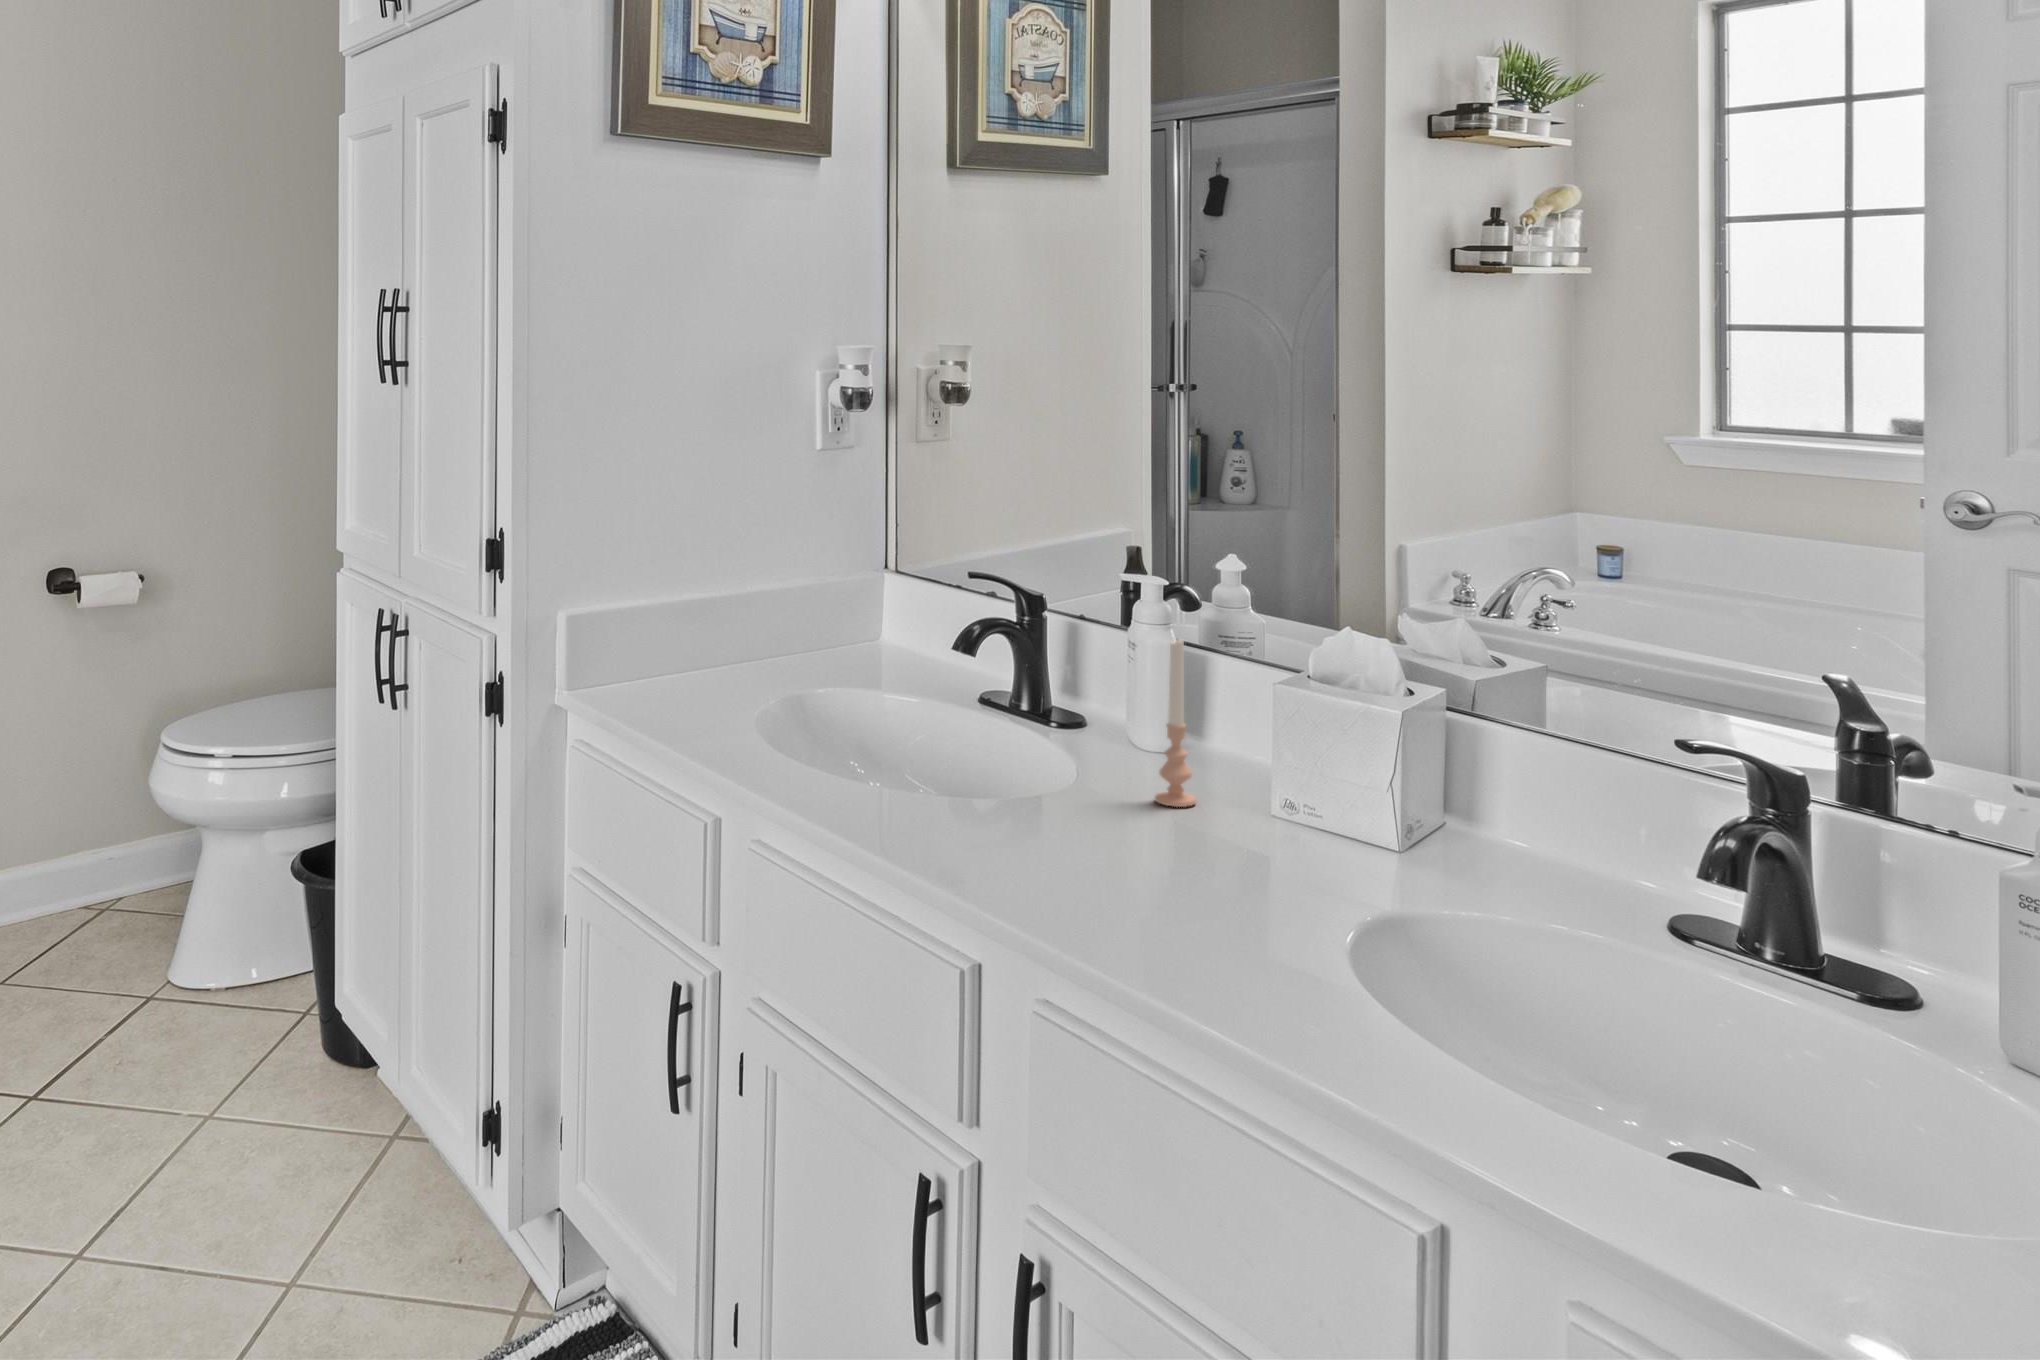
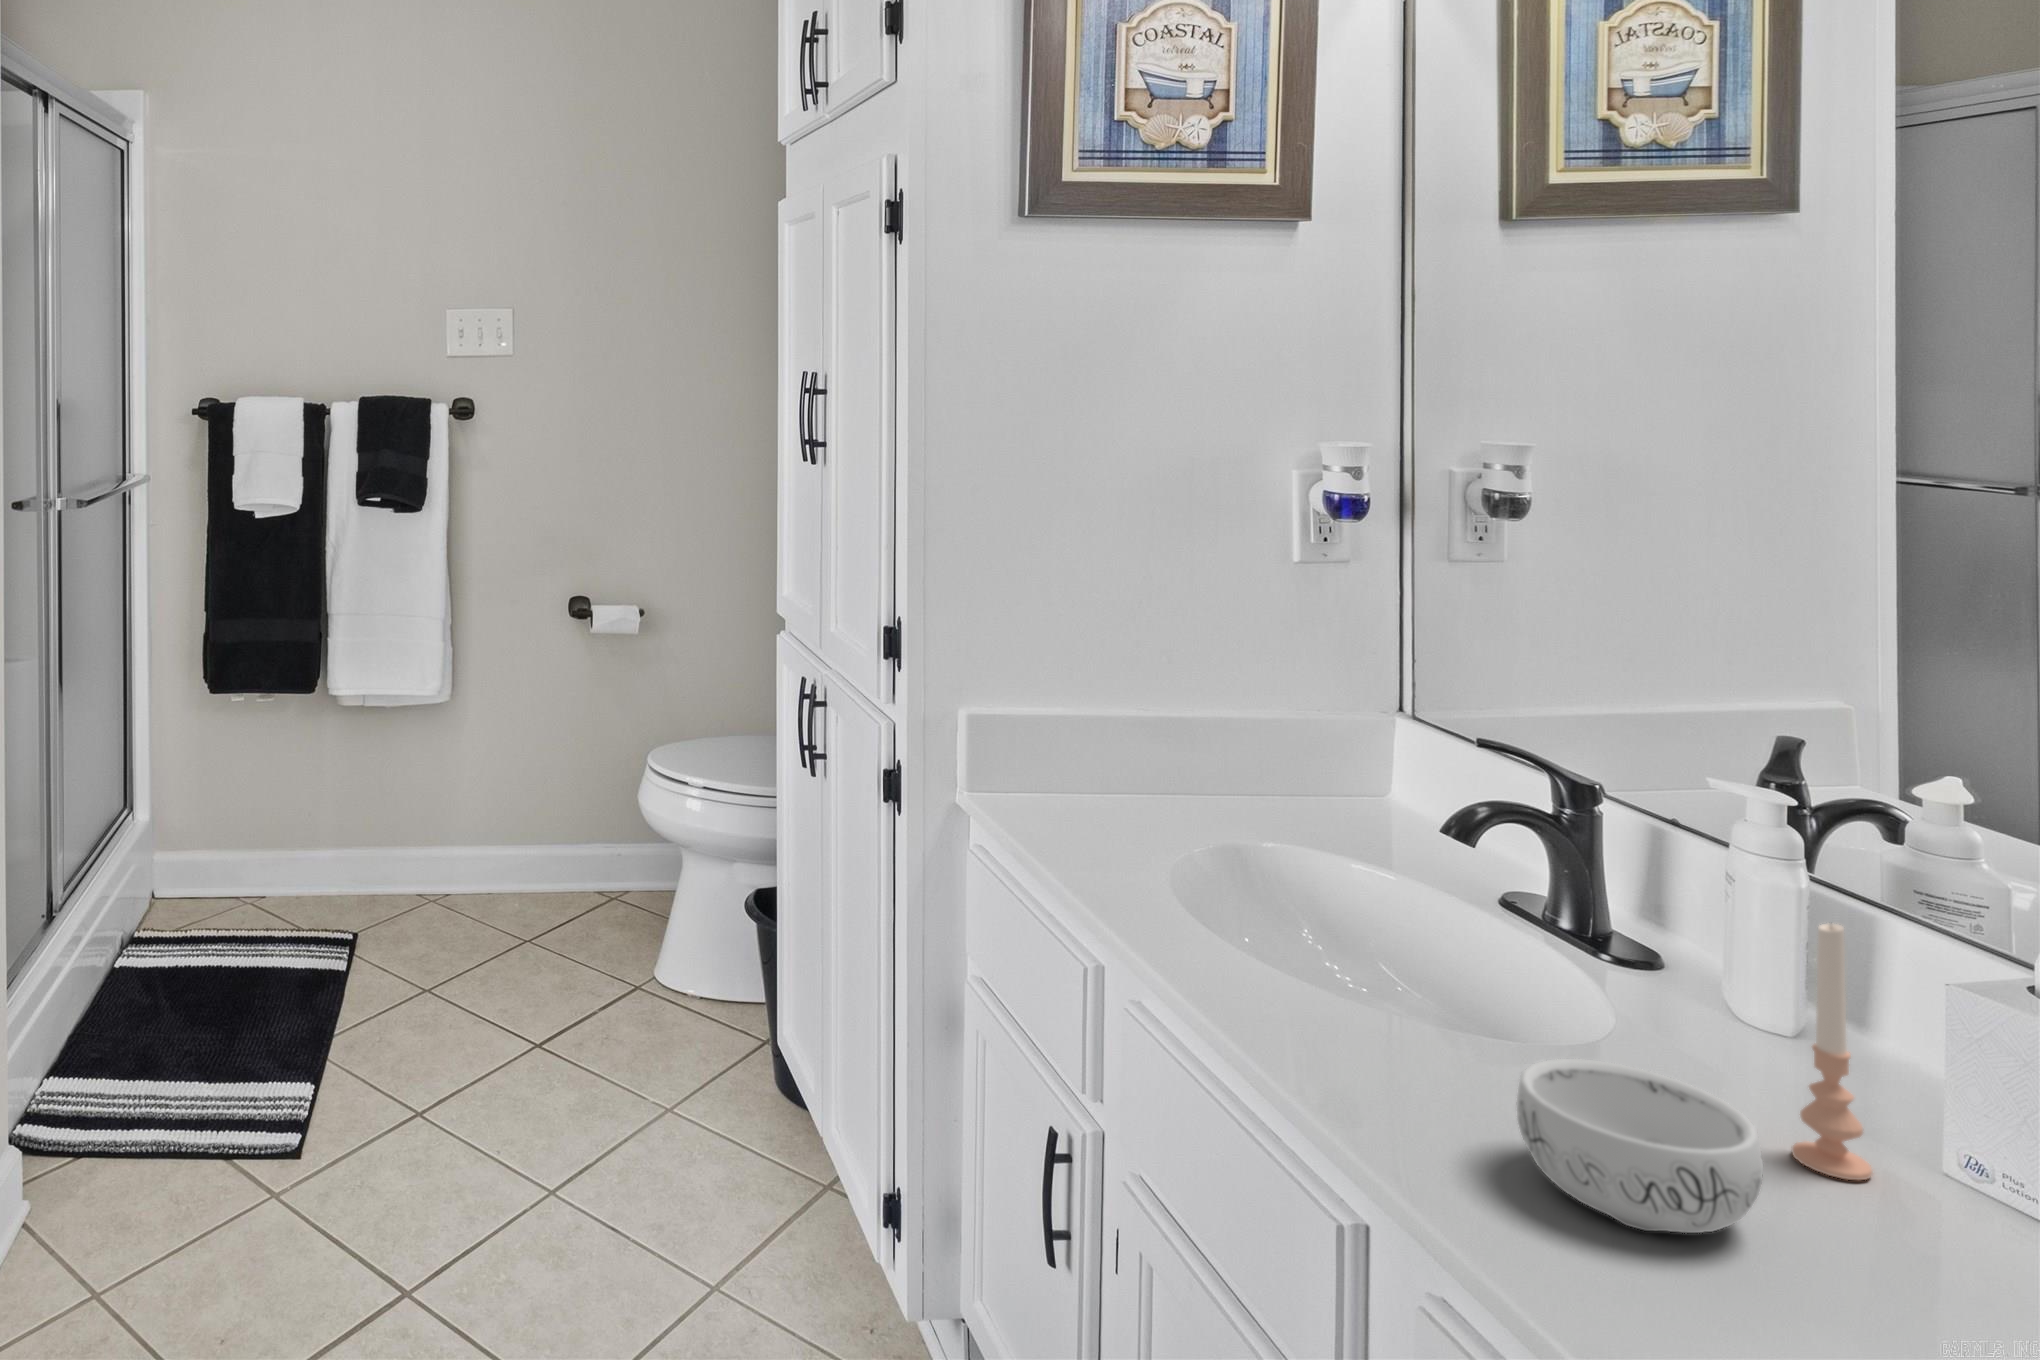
decorative bowl: none [1001,752,1139,845] -> present [1516,1059,1763,1233]

